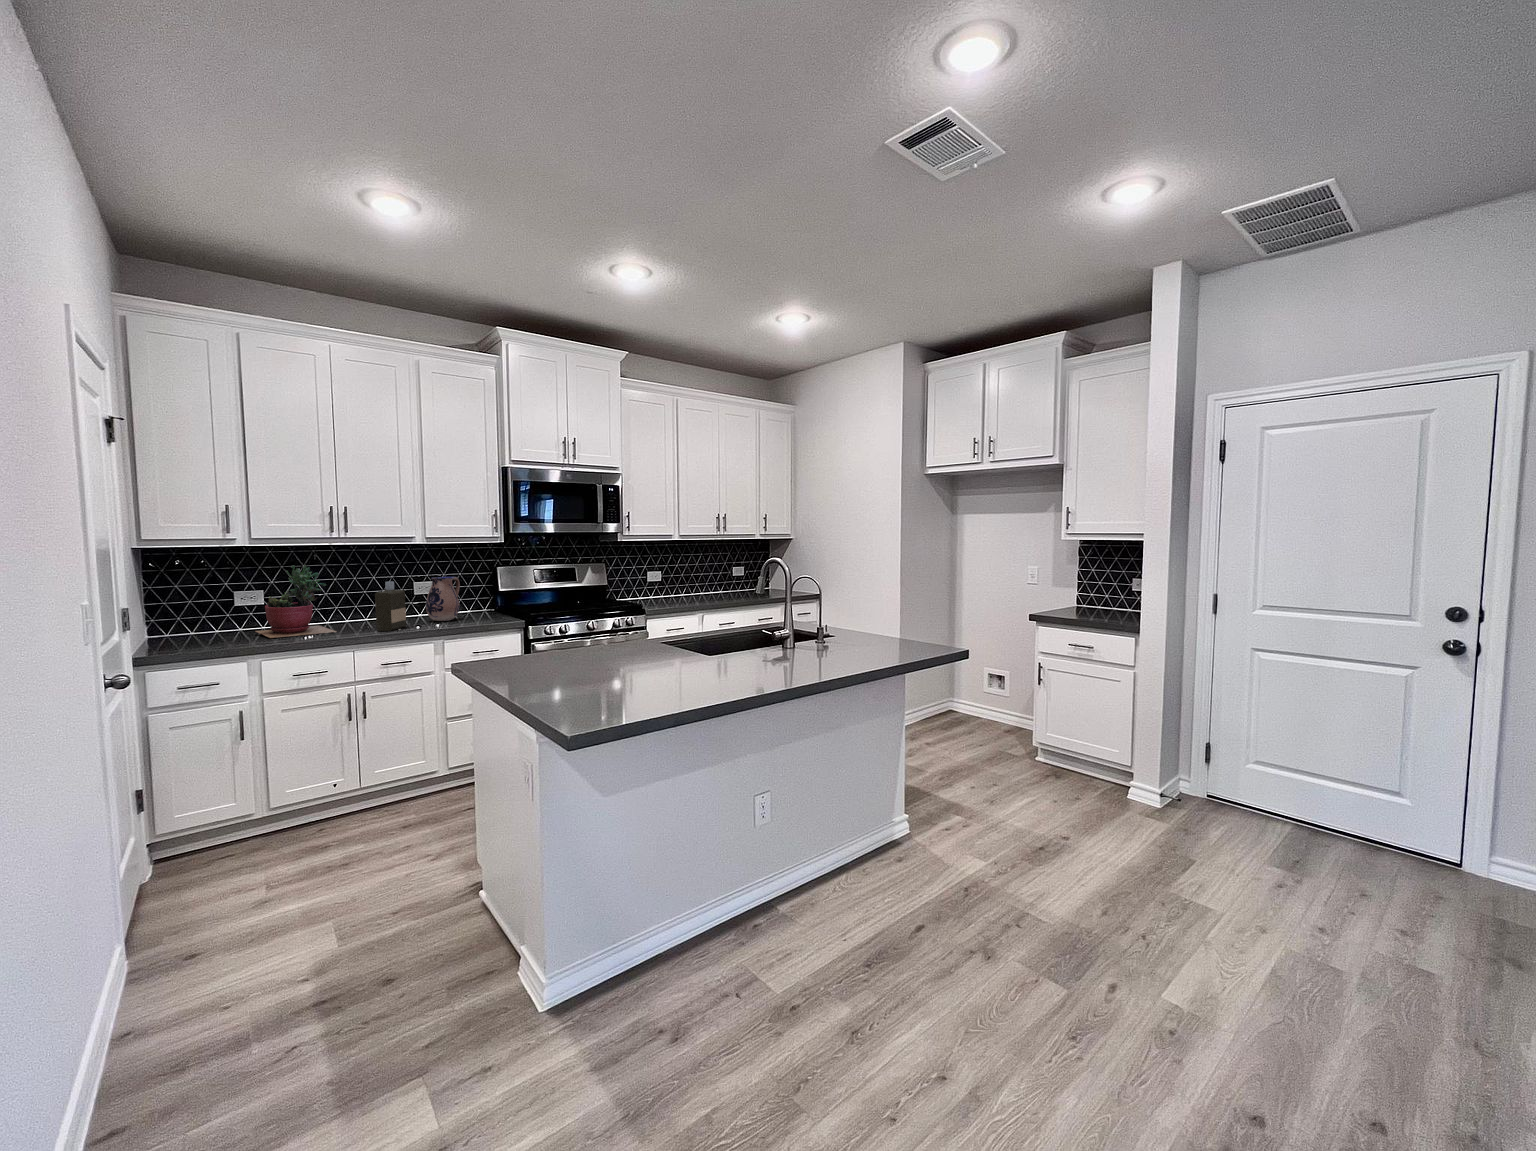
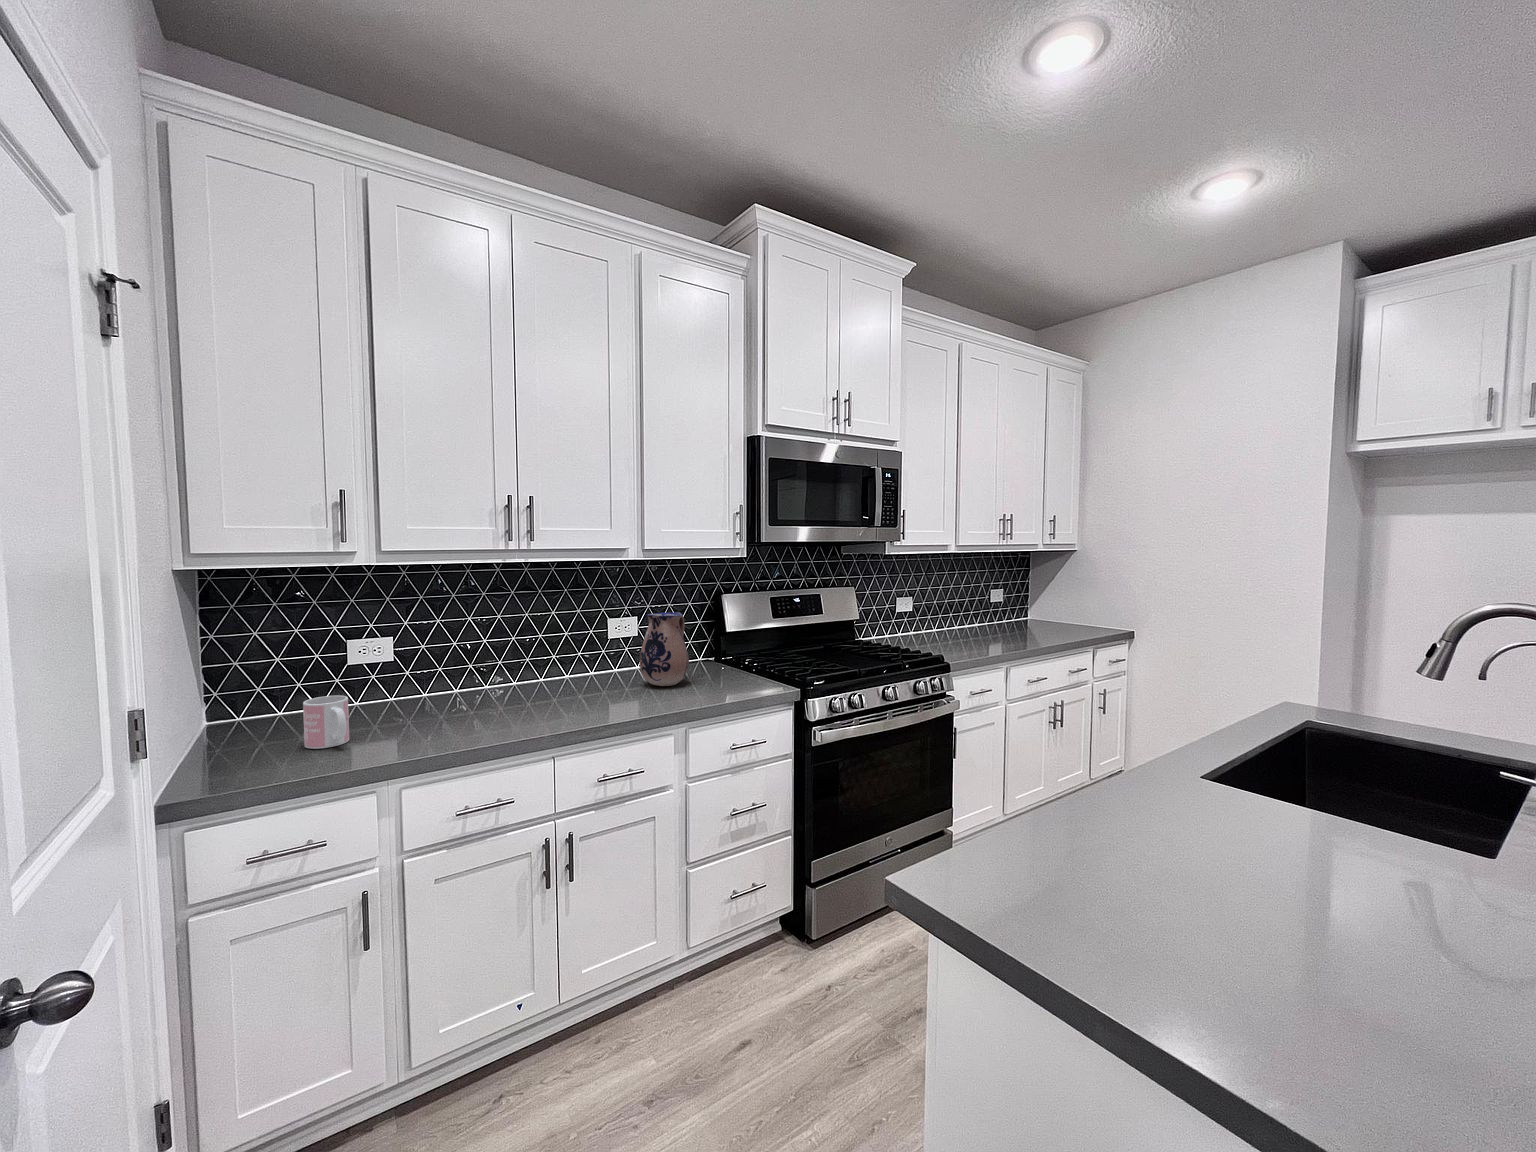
succulent plant: present [256,565,336,638] -> none [381,595,515,732]
bottle: present [375,582,406,631] -> none [582,626,623,715]
mug: none [206,618,233,644] -> present [303,695,349,749]

